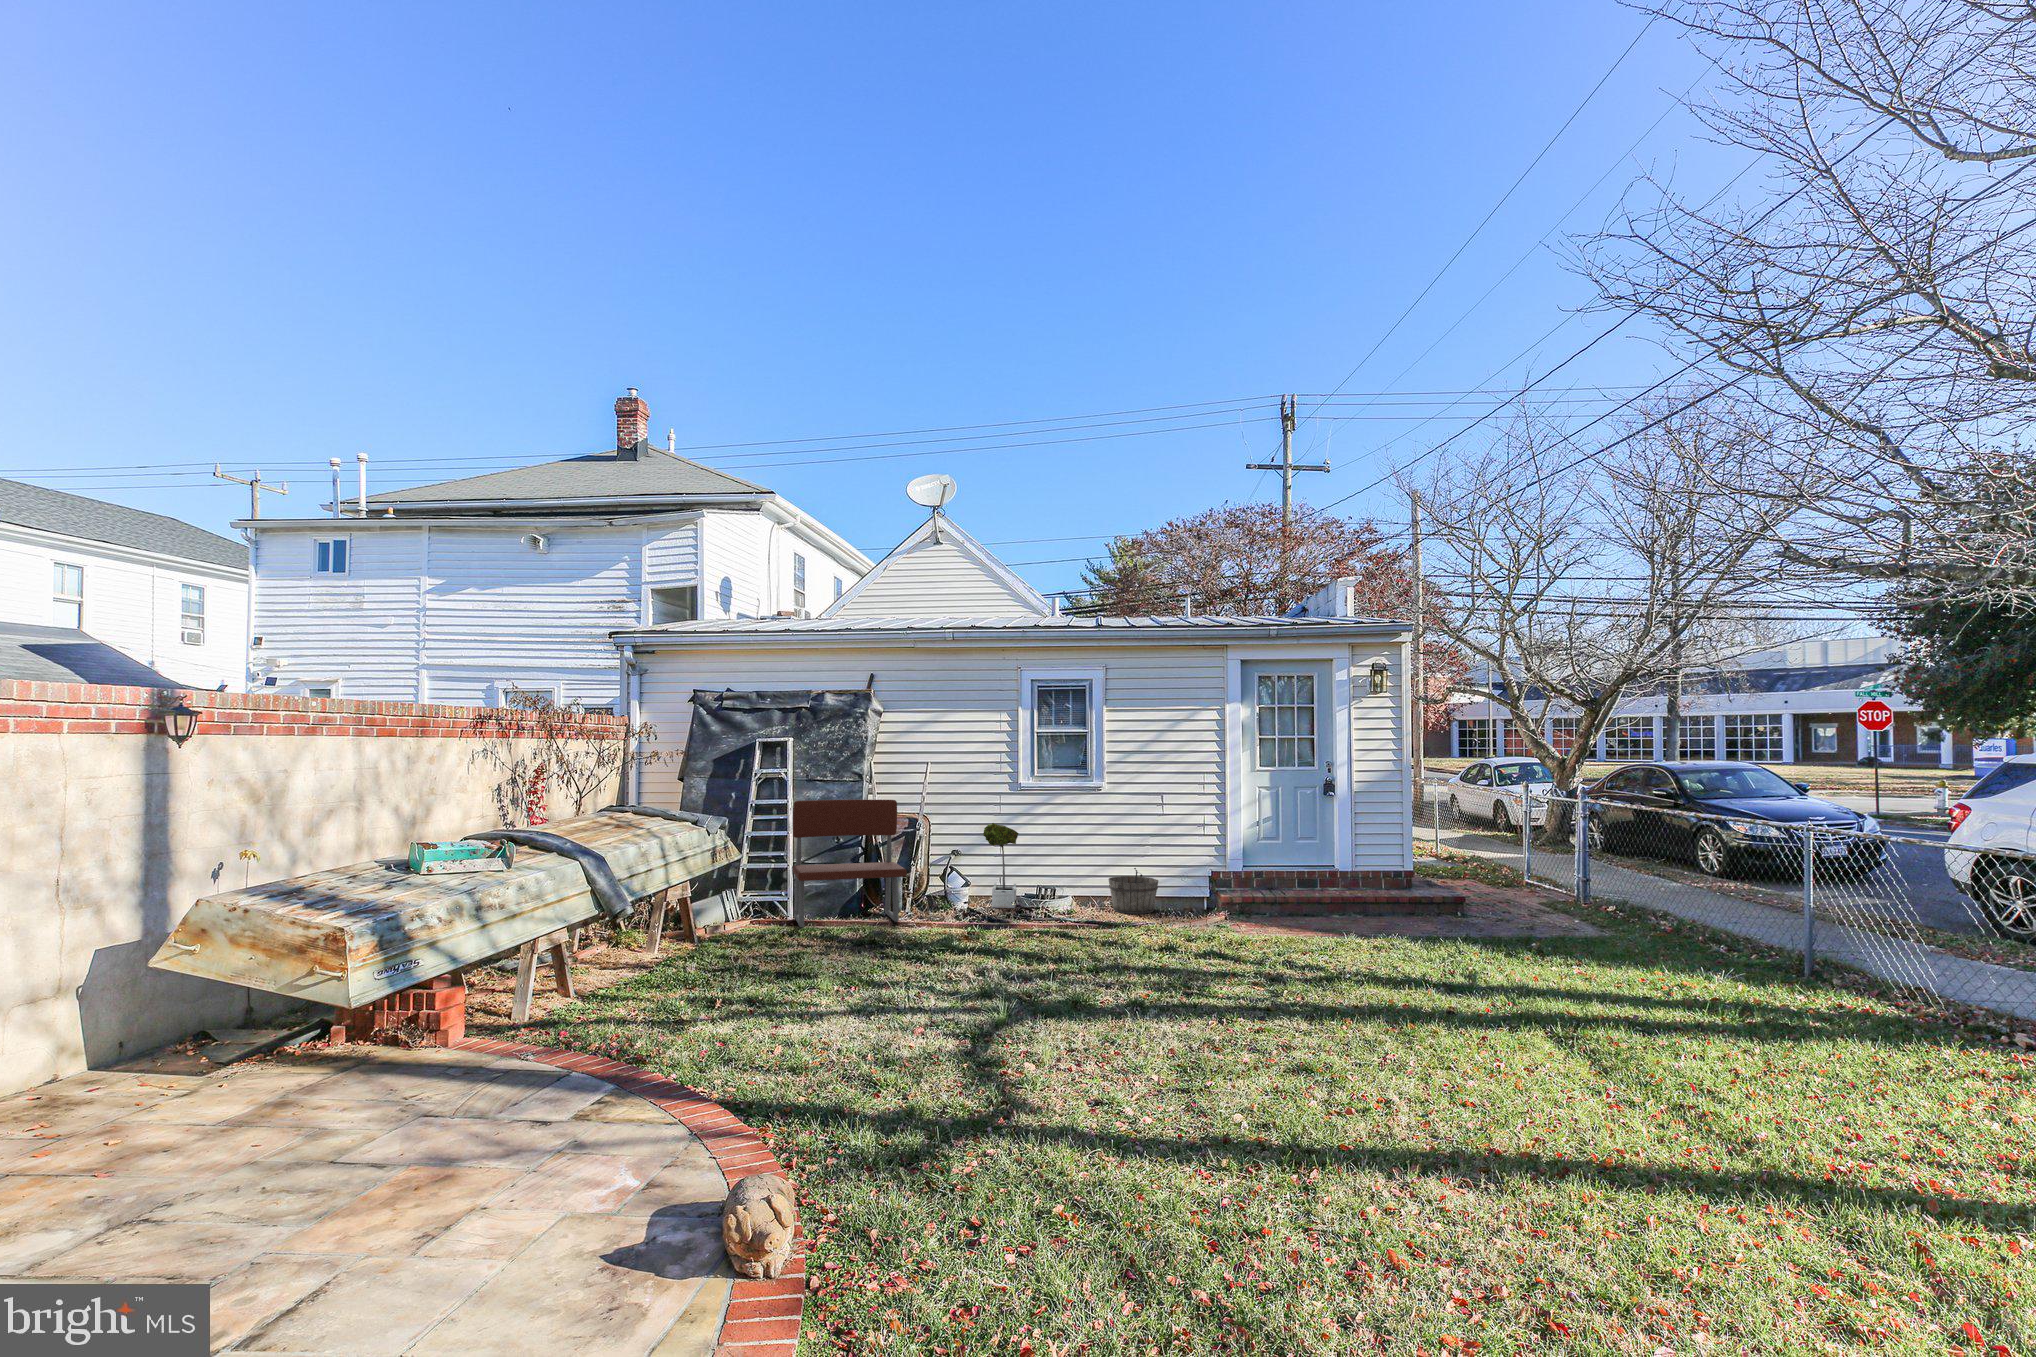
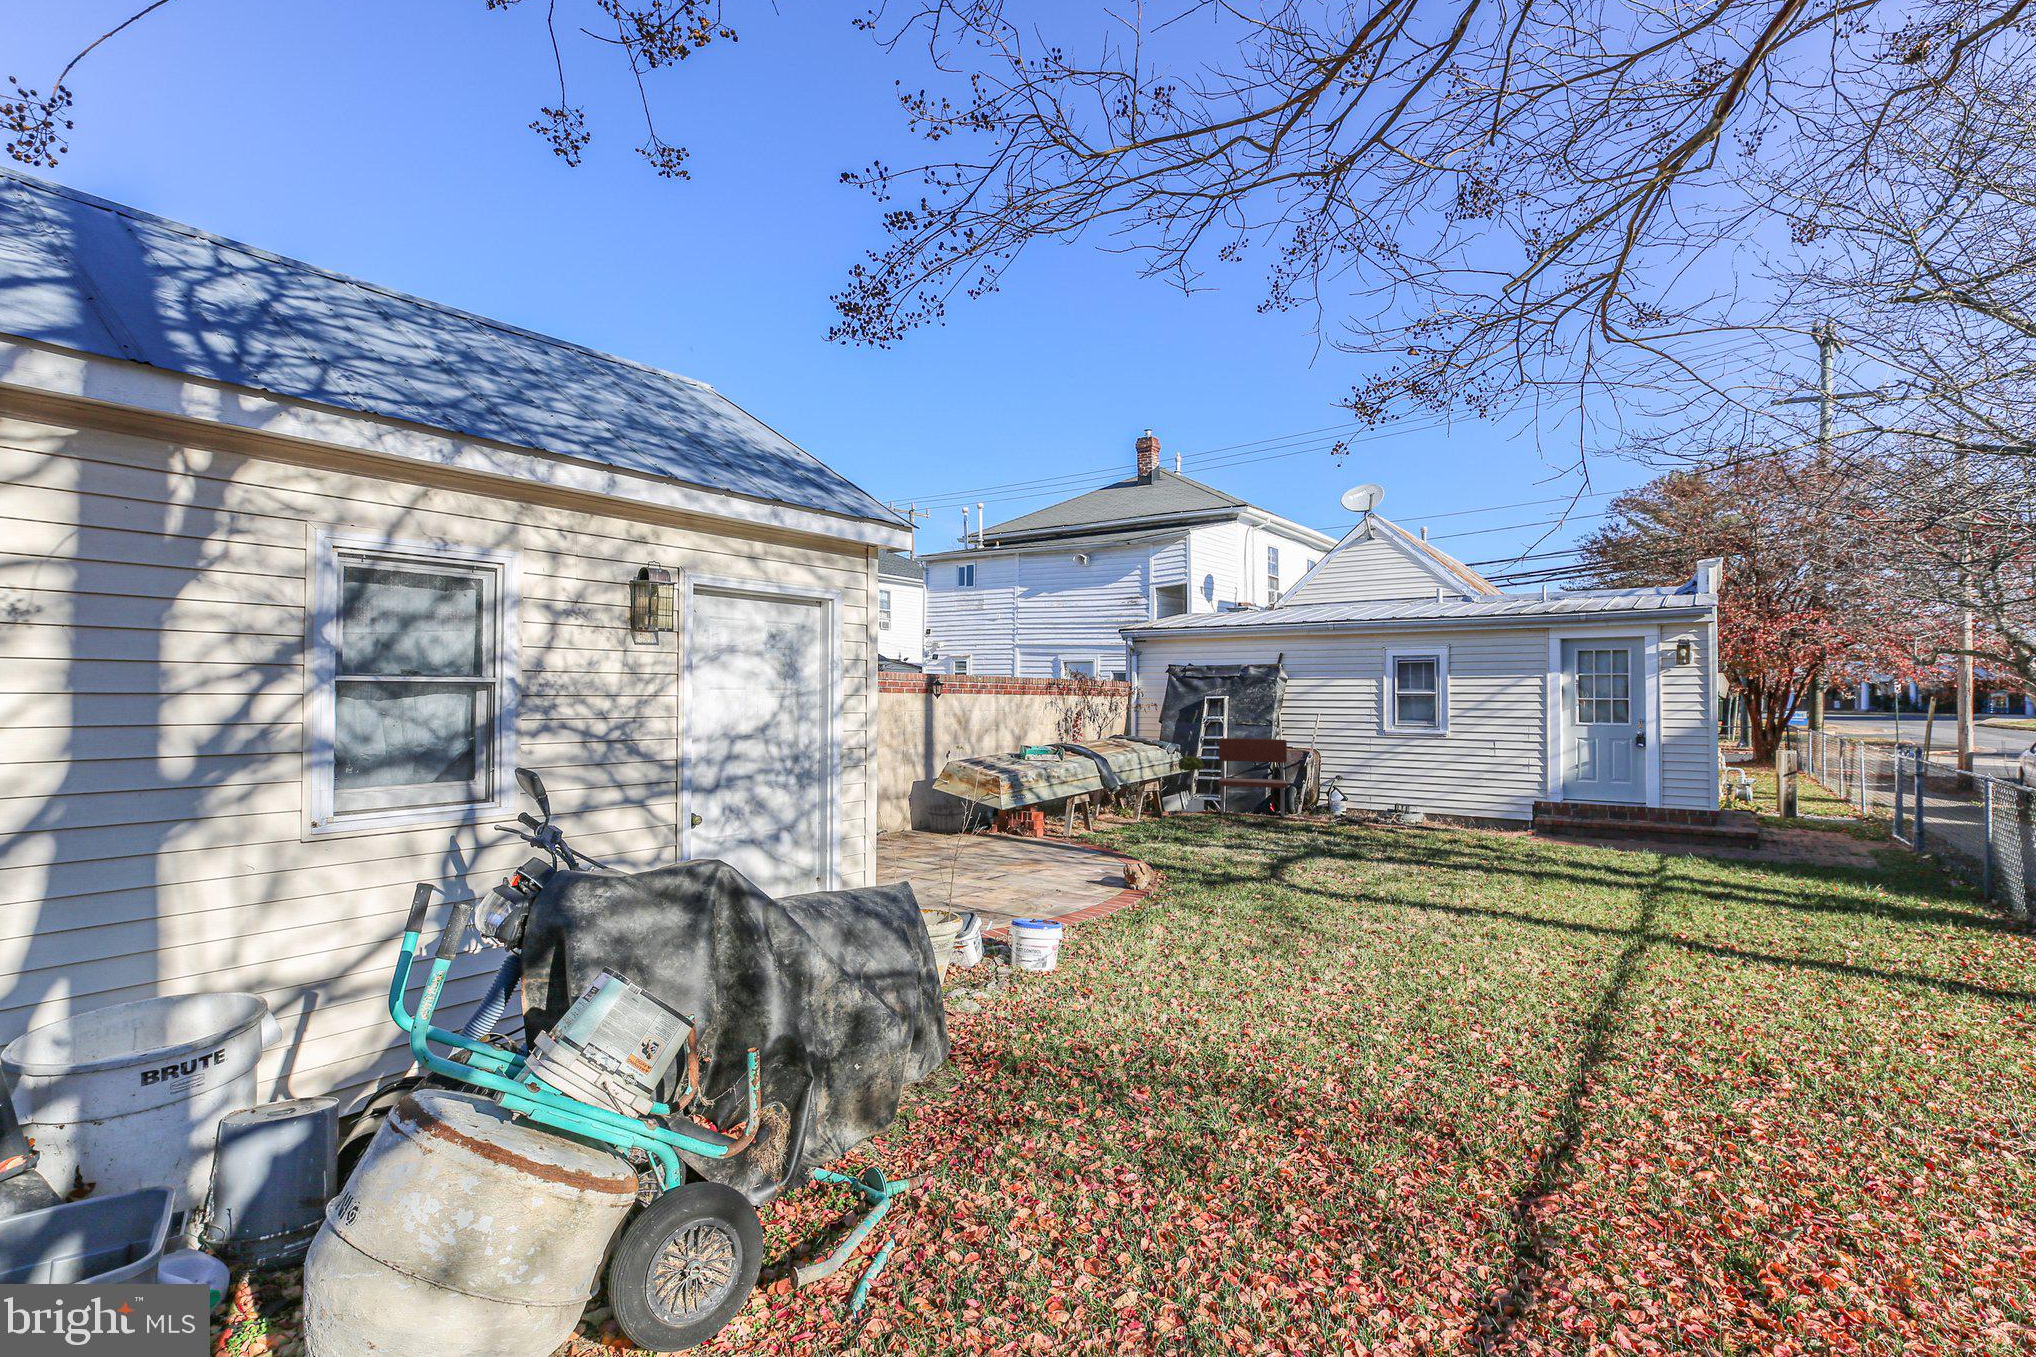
potted tree: present [983,823,1019,908] -> present [1179,756,1204,812]
wooden bucket: present [1109,868,1158,914] -> present [927,797,965,833]

